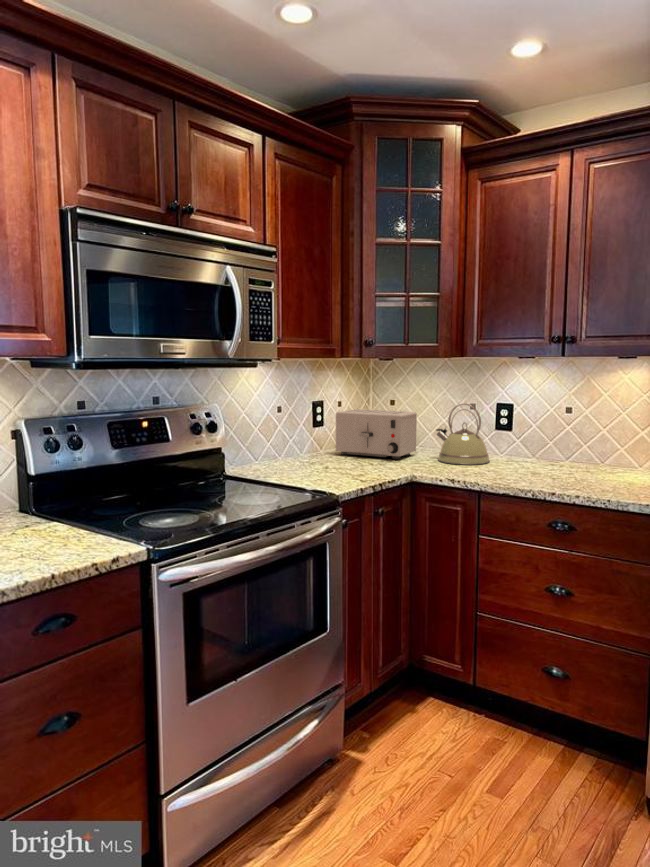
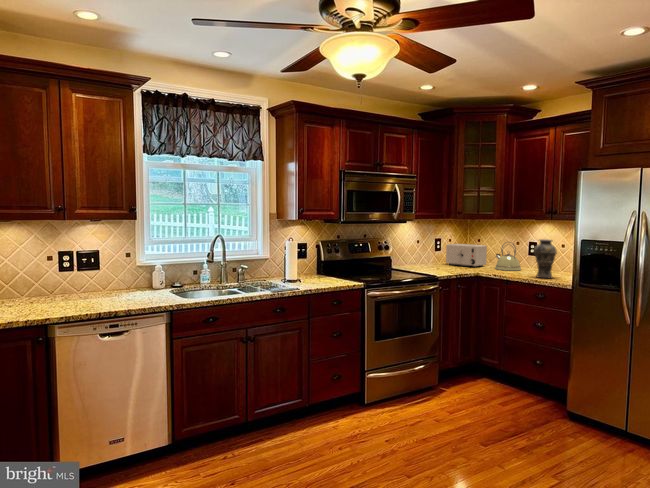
vase: none [535,398,584,484] -> present [534,239,557,278]

